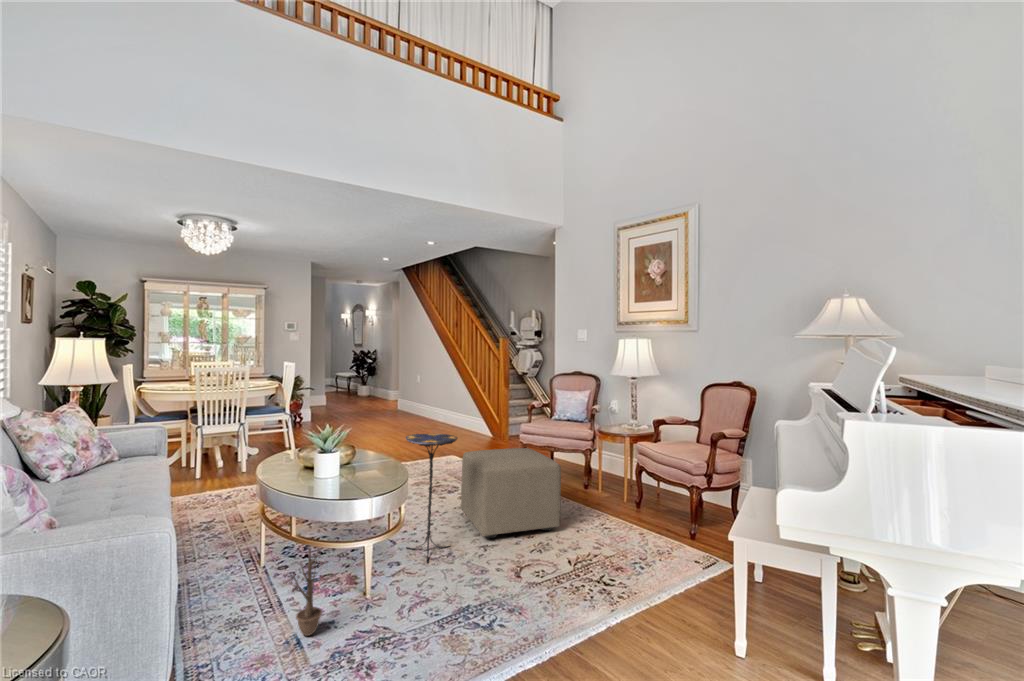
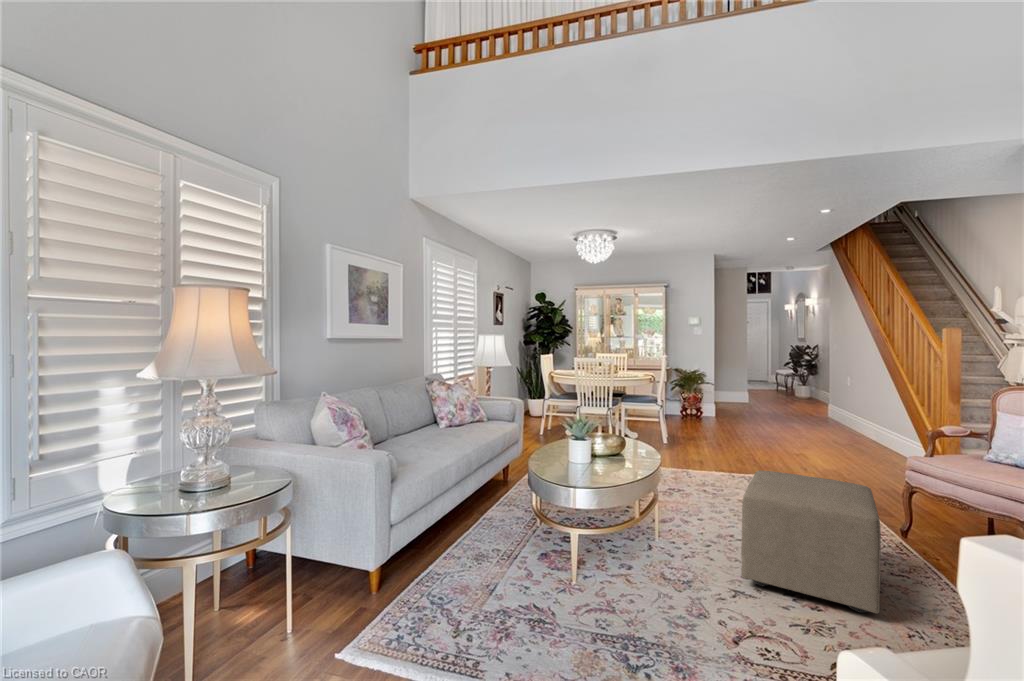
side table: present [406,433,457,562] -> none [642,434,704,577]
decorative plant: present [284,547,328,652] -> none [473,513,525,590]

